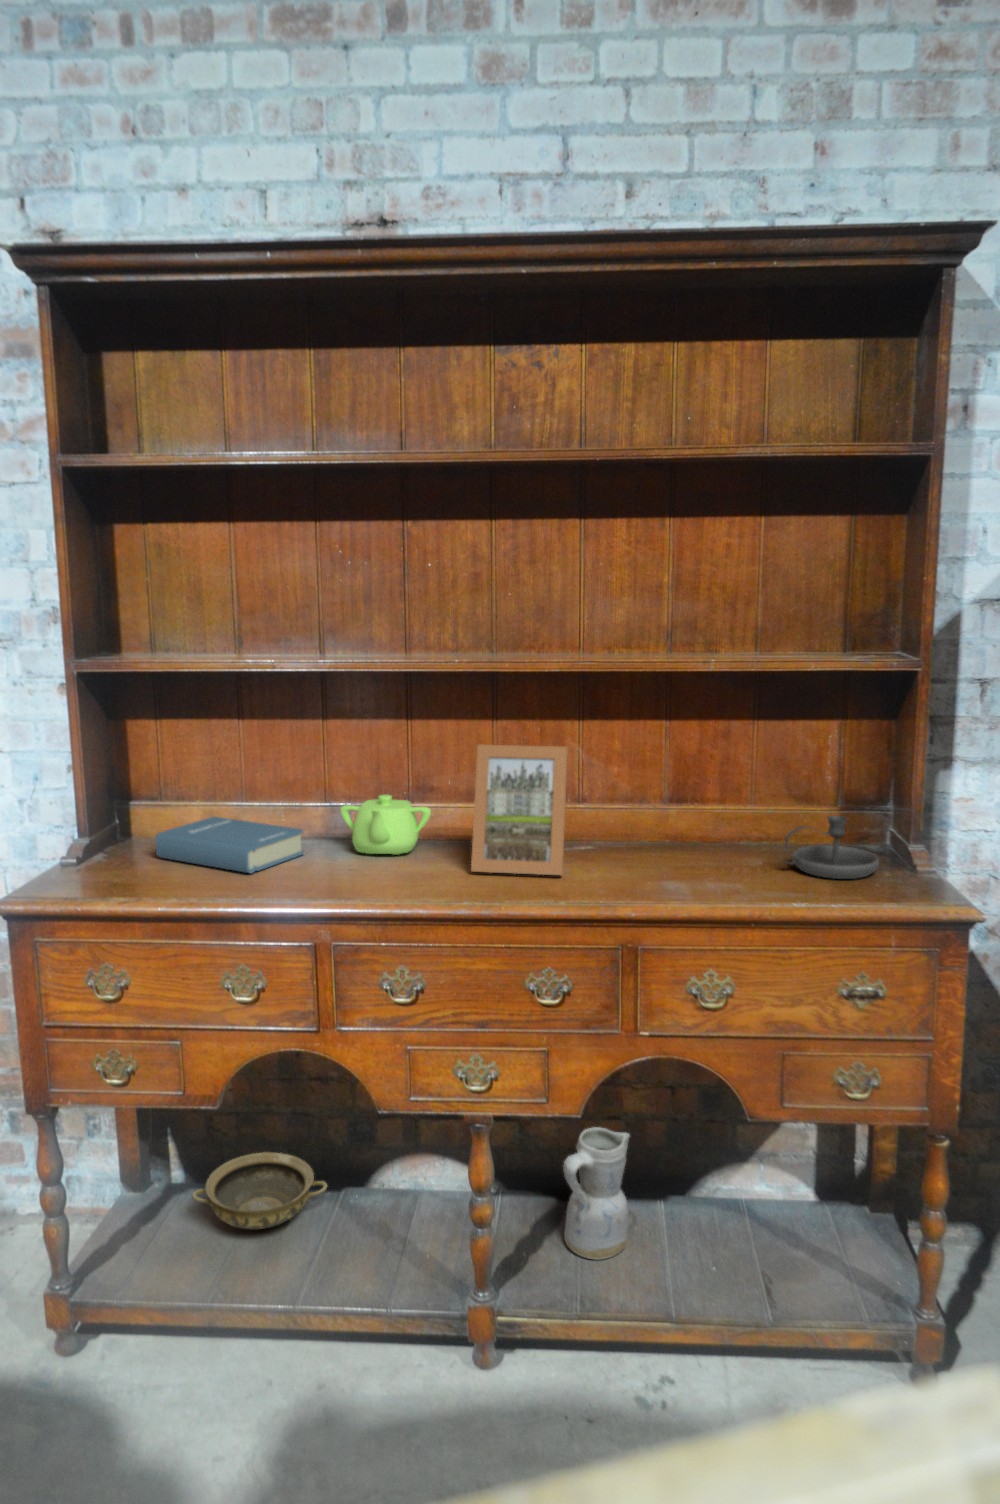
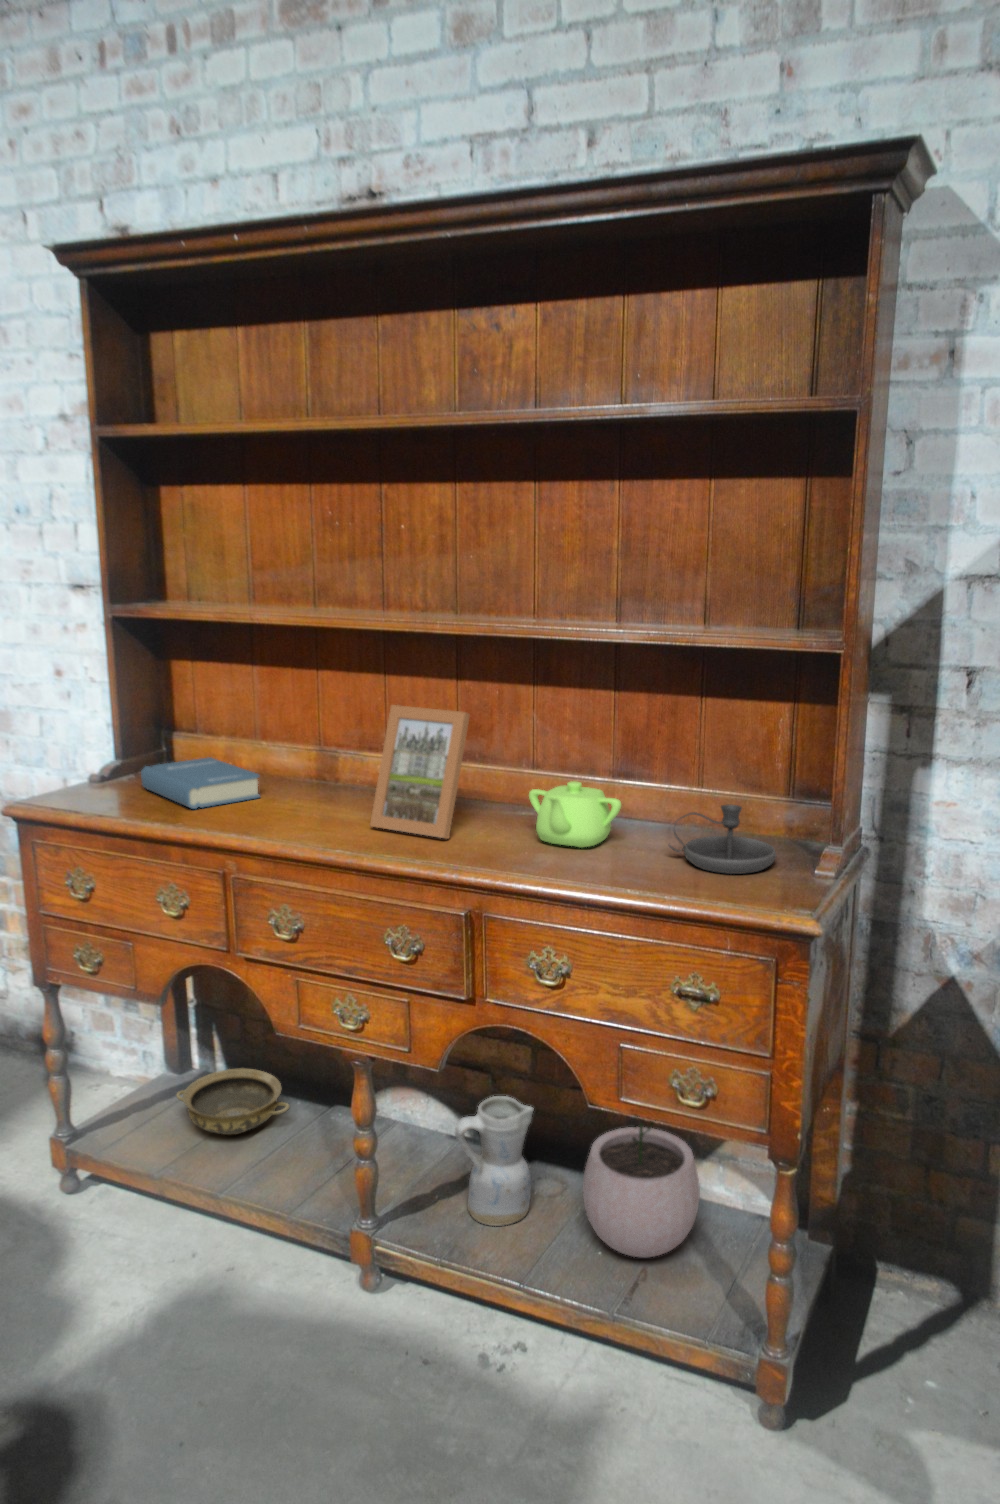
teapot: present [340,795,431,855] -> present [529,781,621,848]
plant pot: none [689,1114,803,1257] -> present [582,1122,700,1257]

